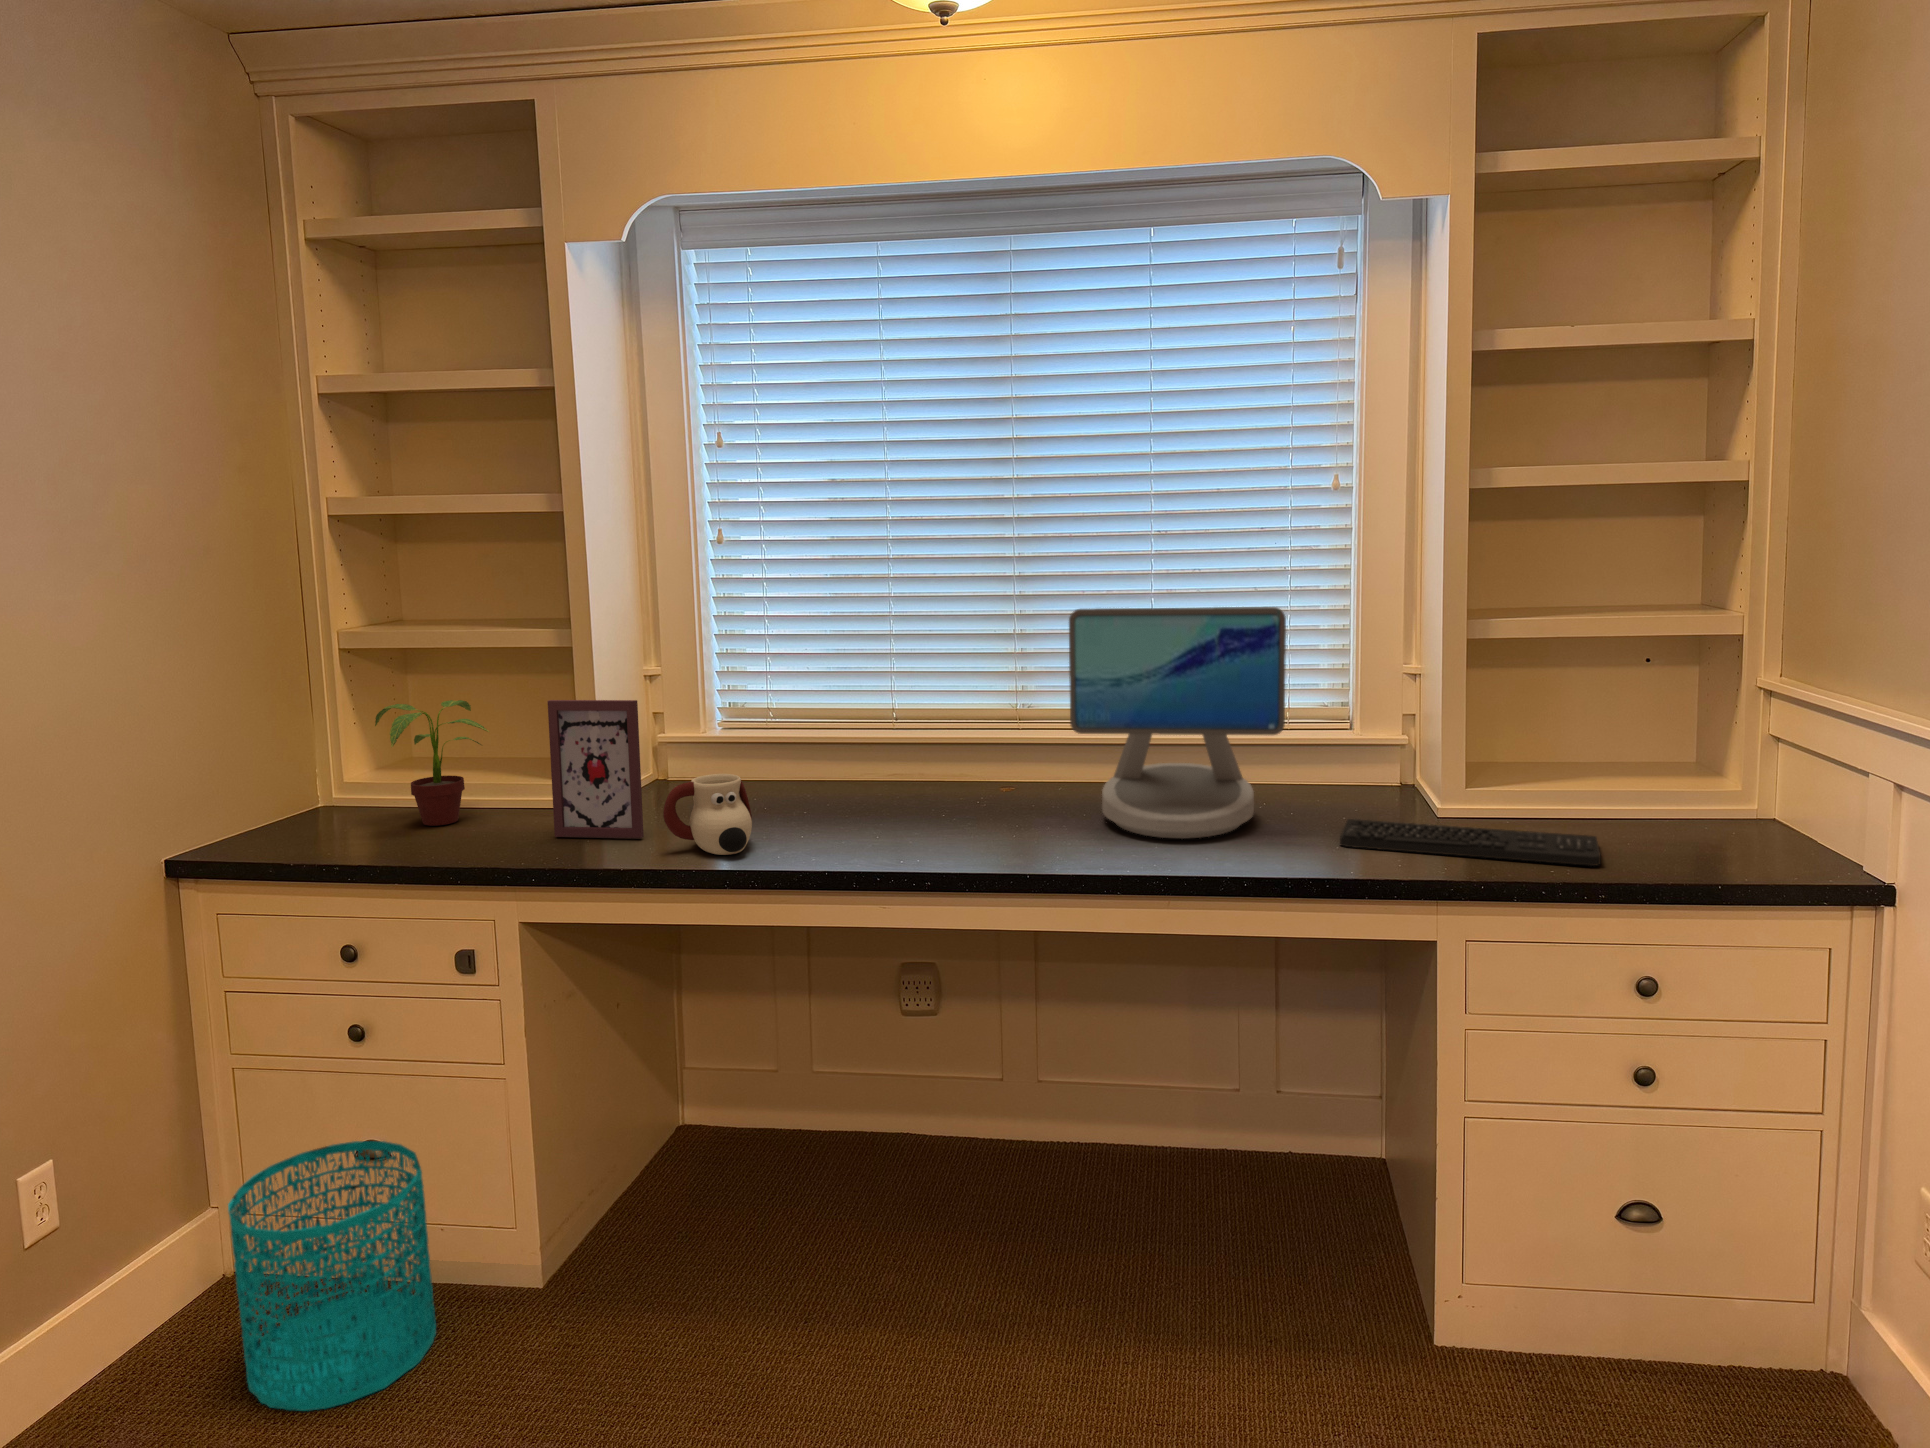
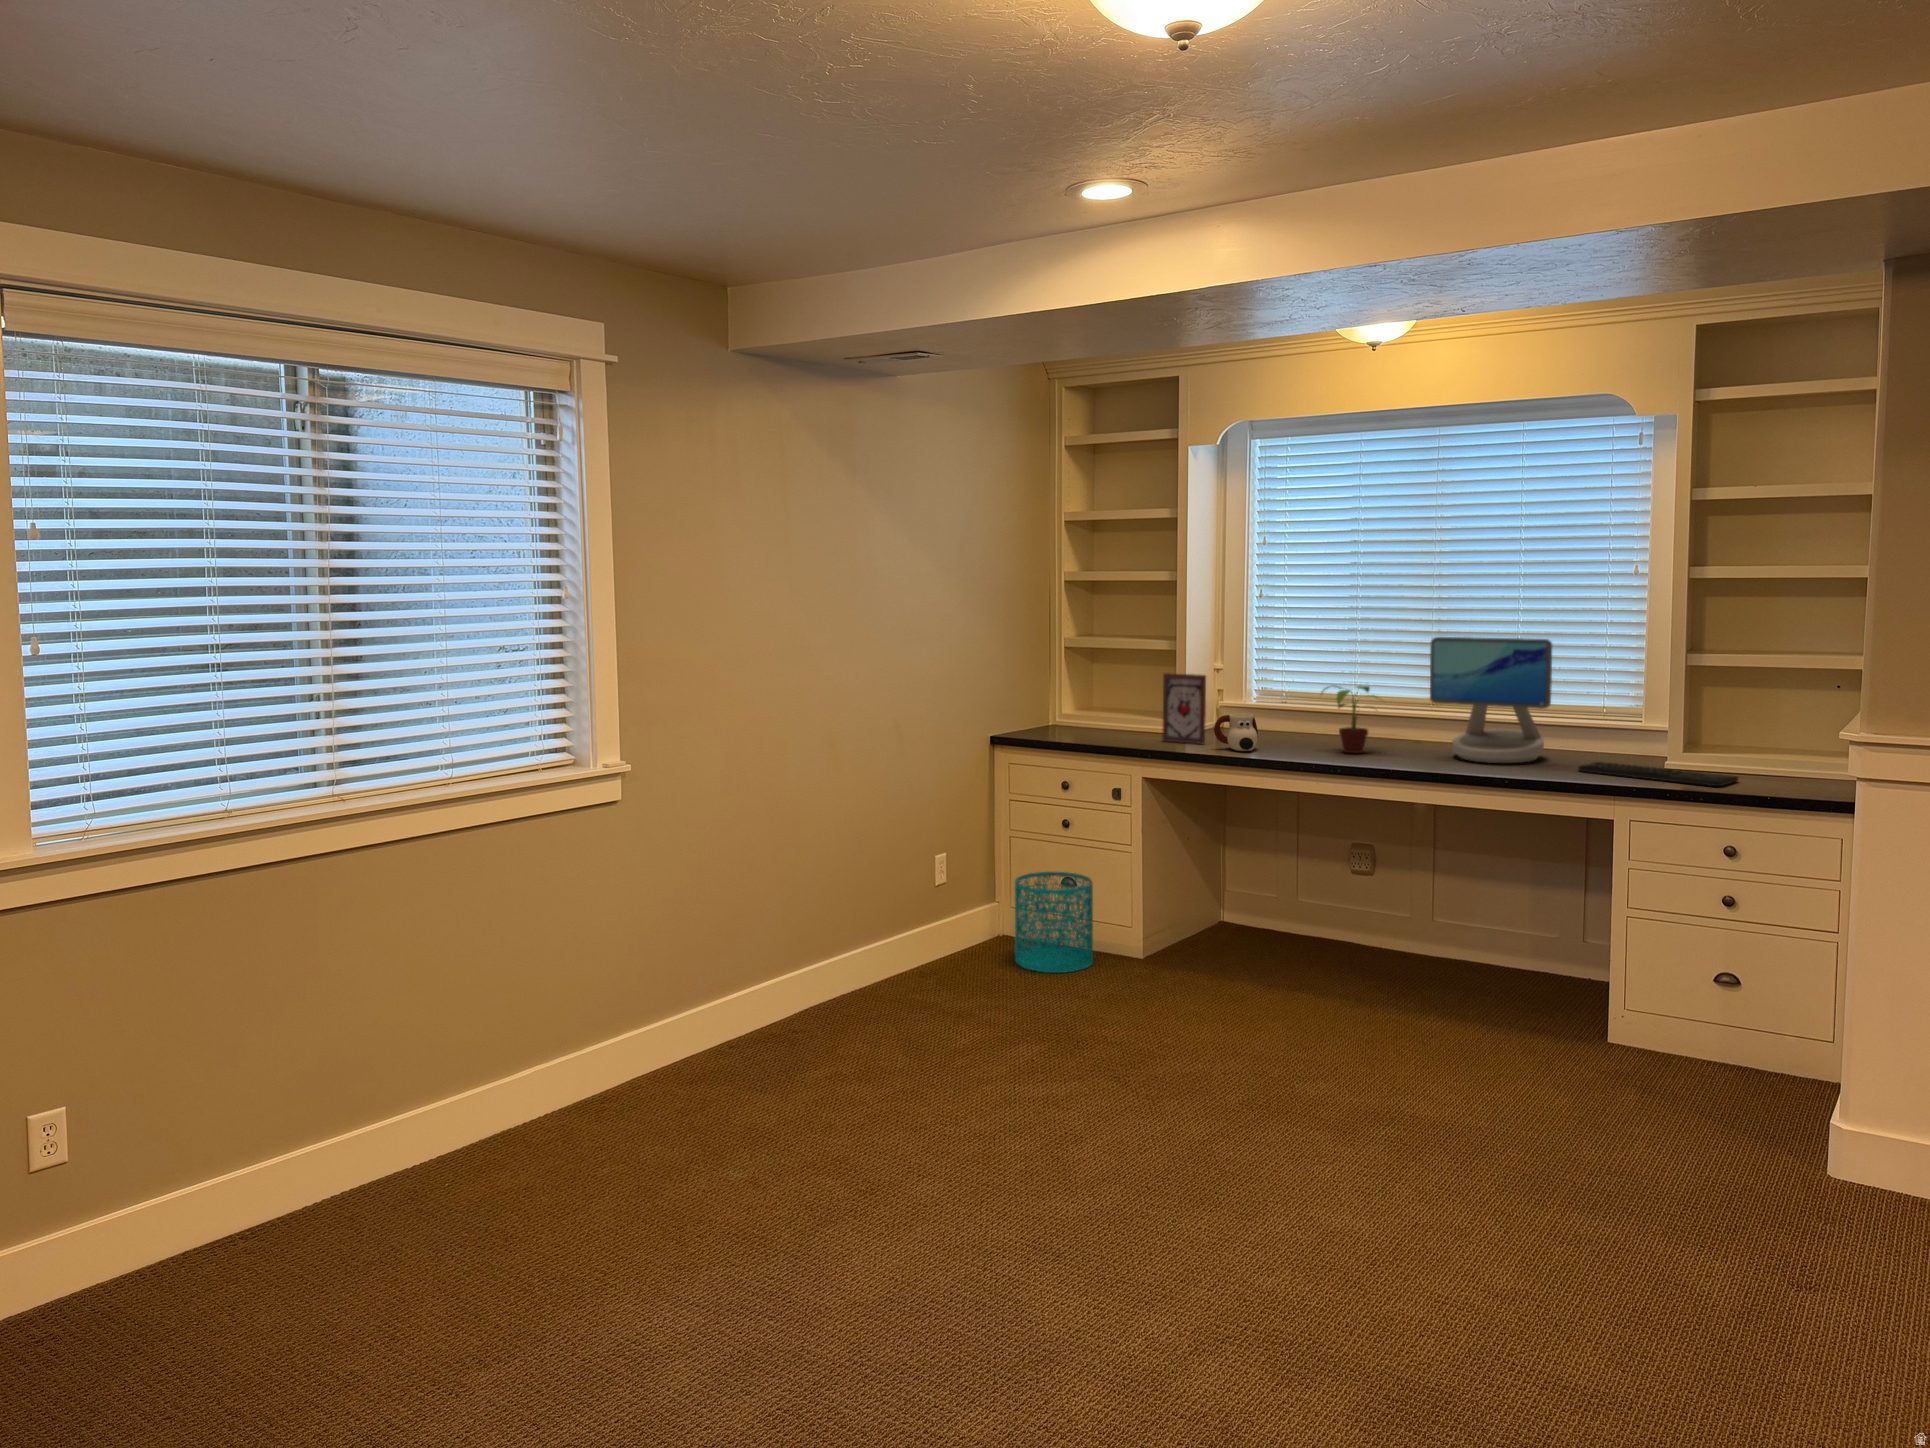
potted plant: present [375,700,489,826] -> present [1322,686,1378,753]

